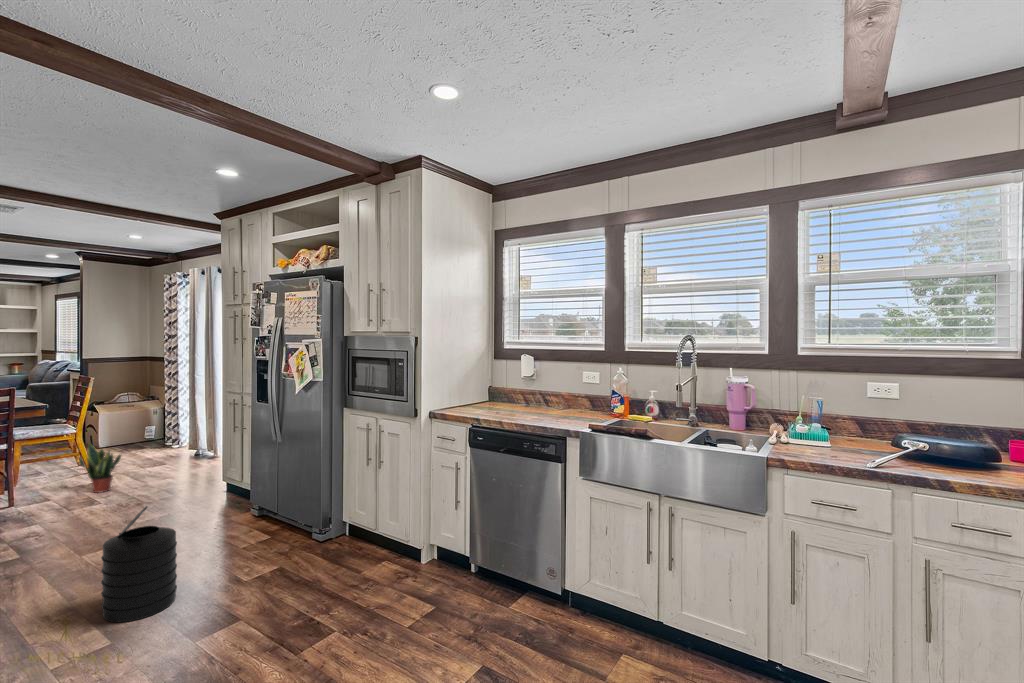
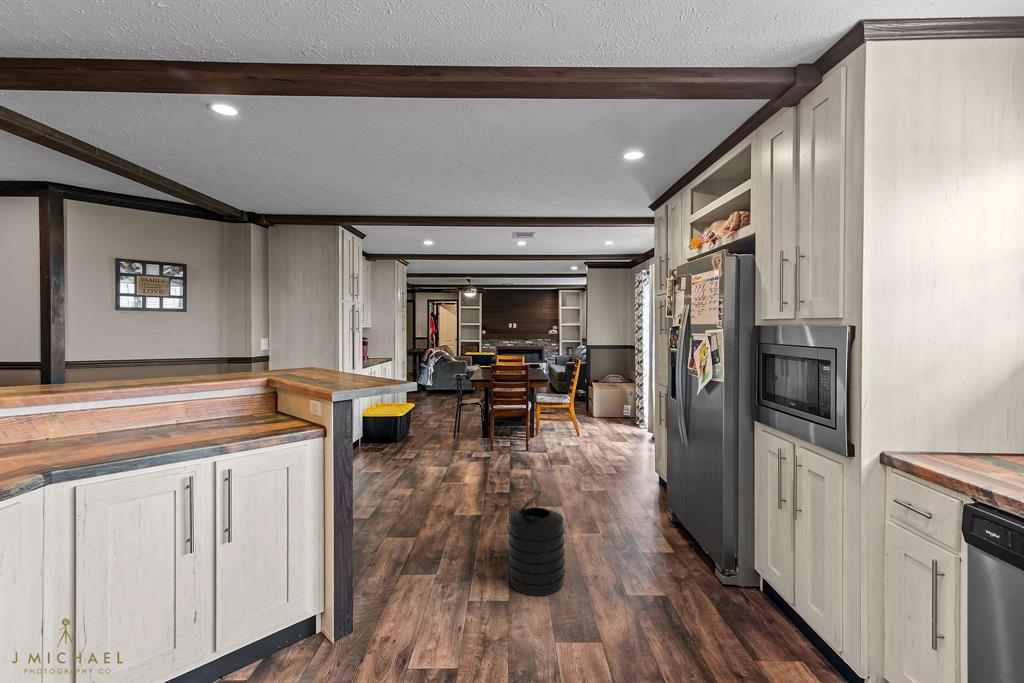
potted plant: present [79,443,121,493] -> none [563,413,591,455]

